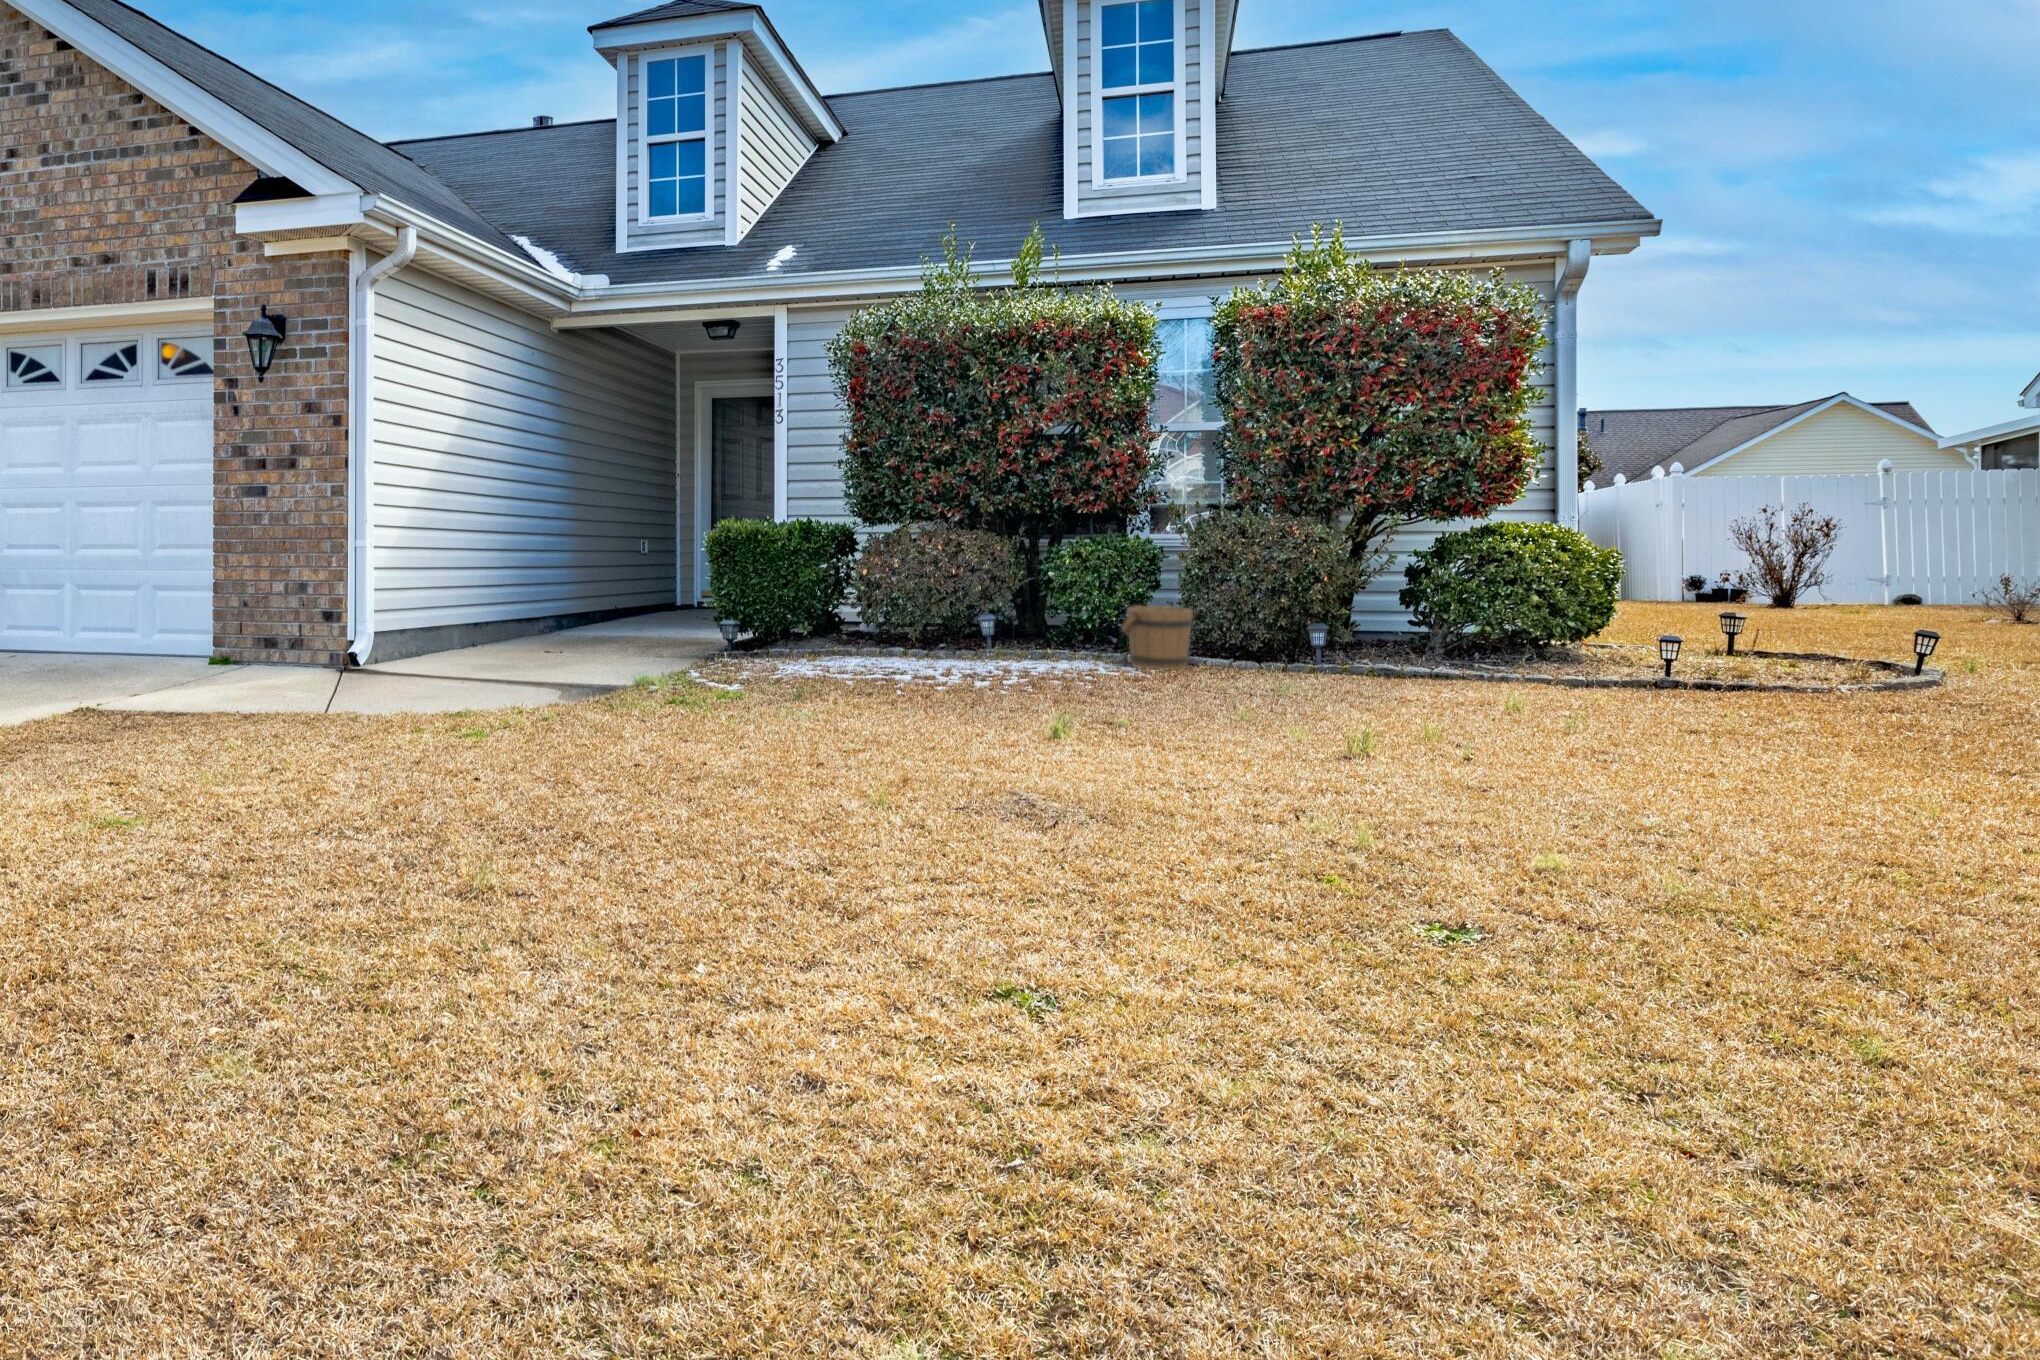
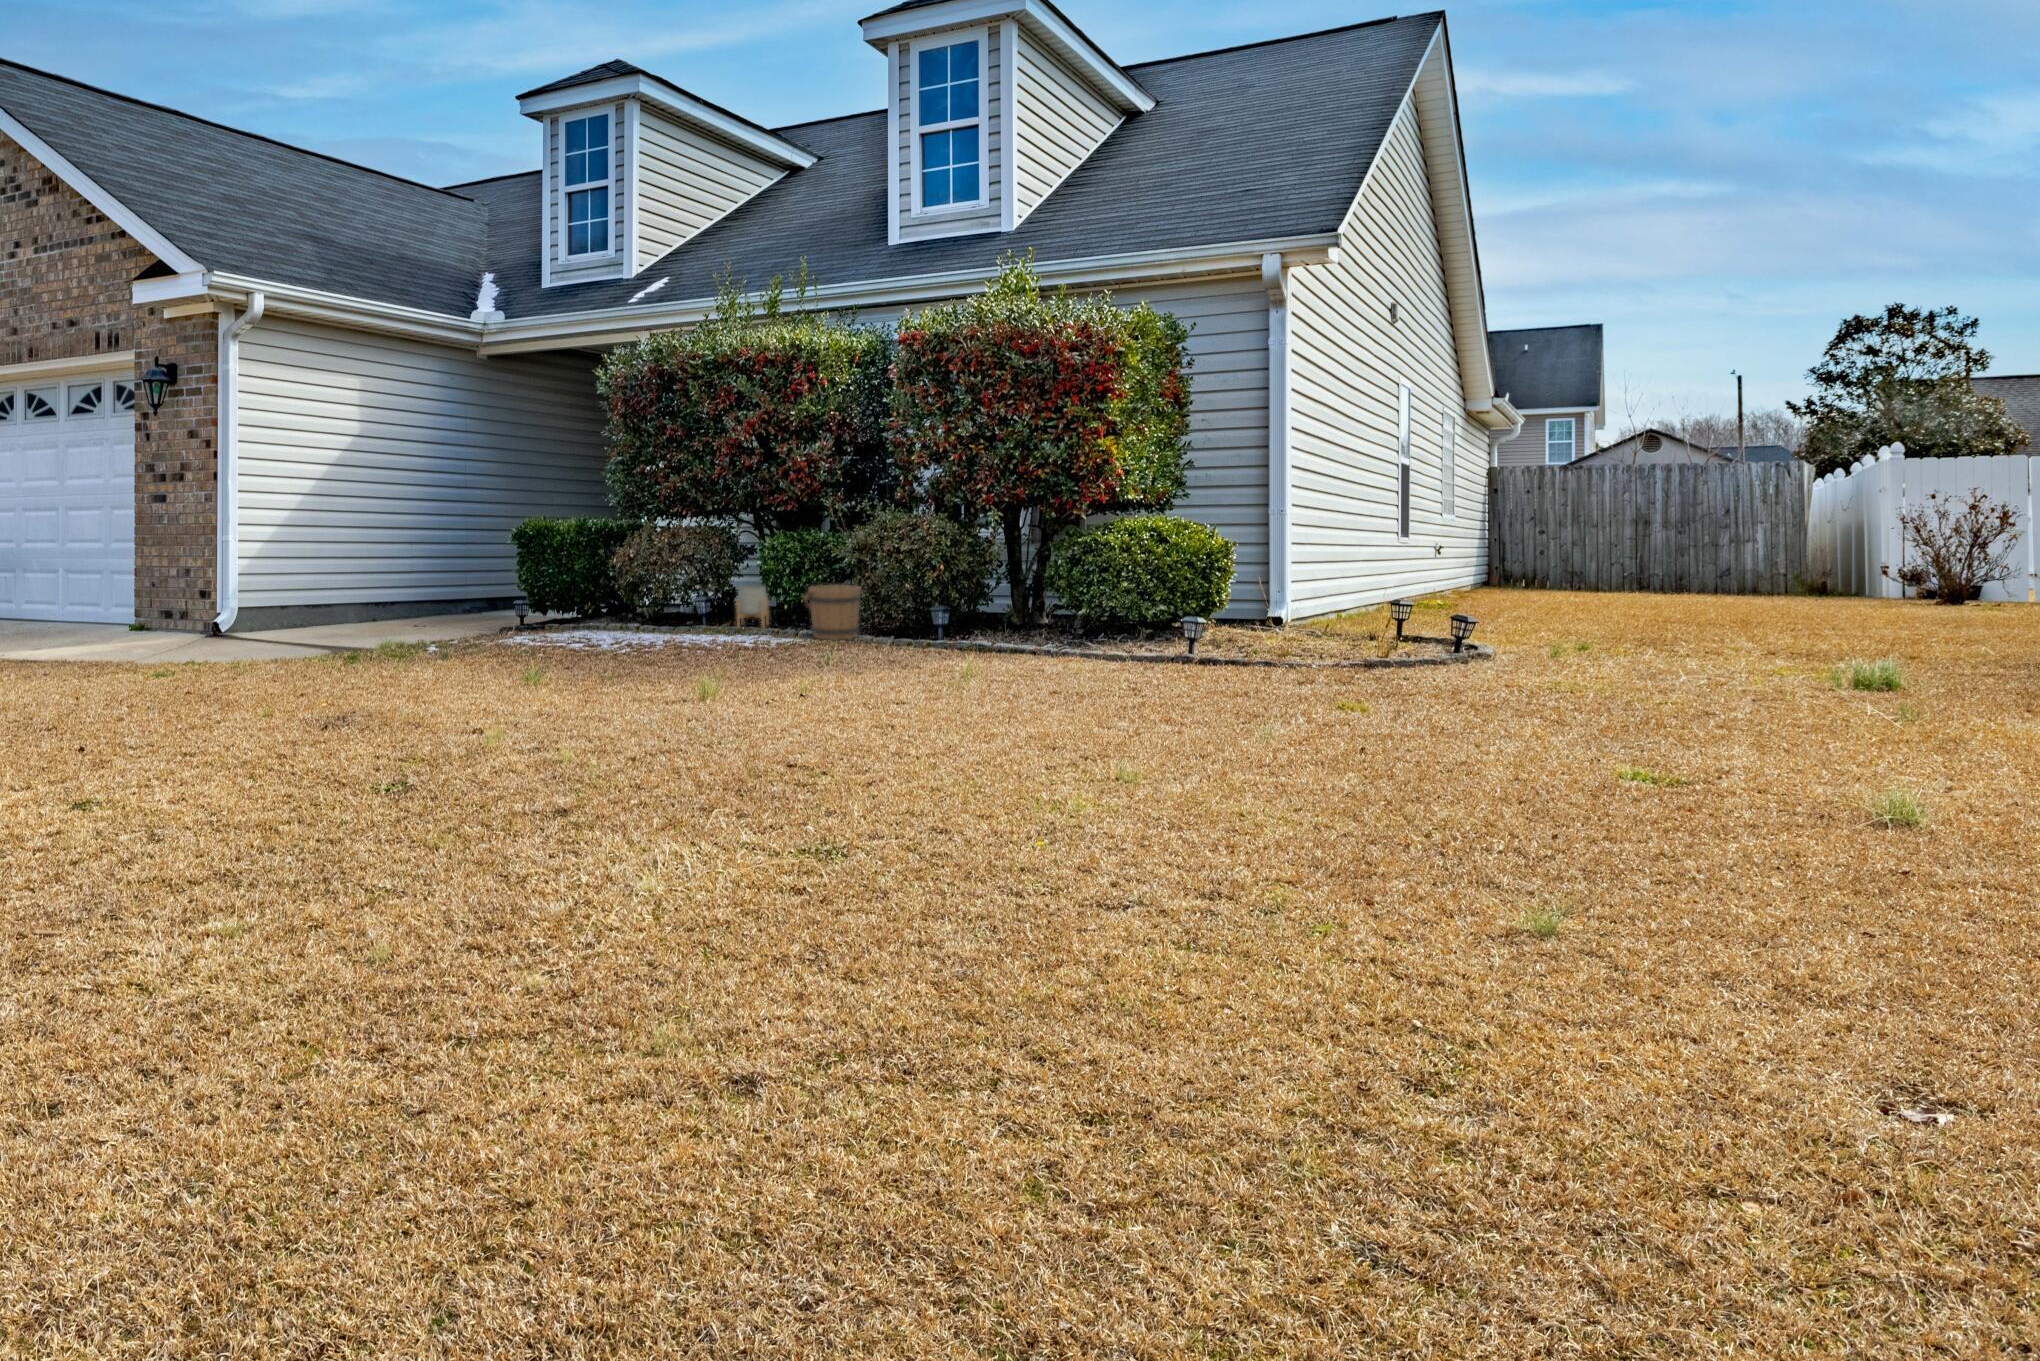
planter: none [1003,608,1044,659] -> present [736,586,769,627]

